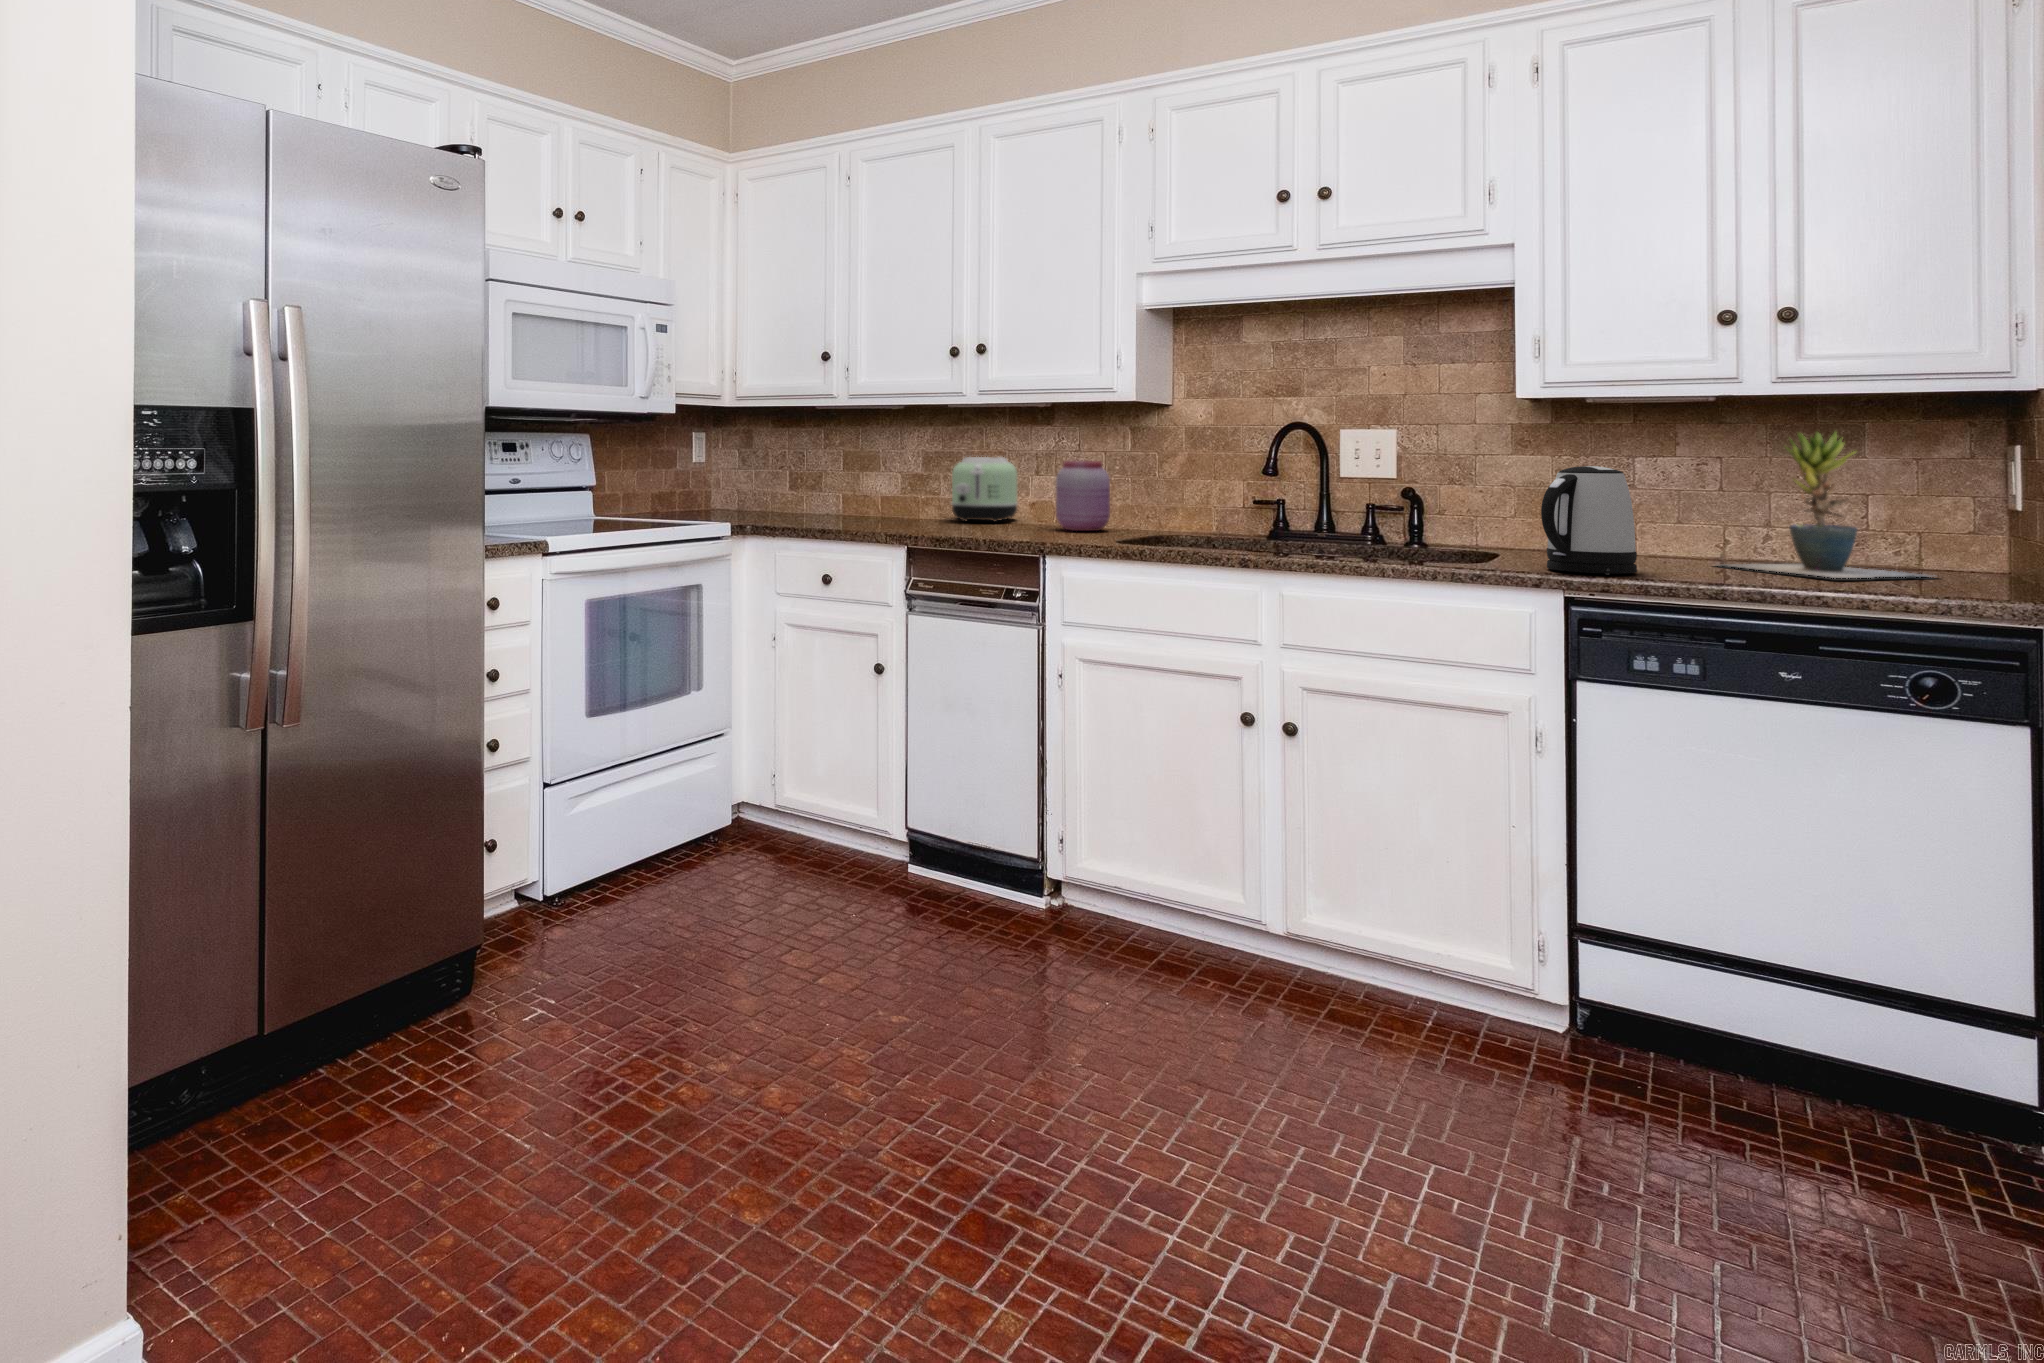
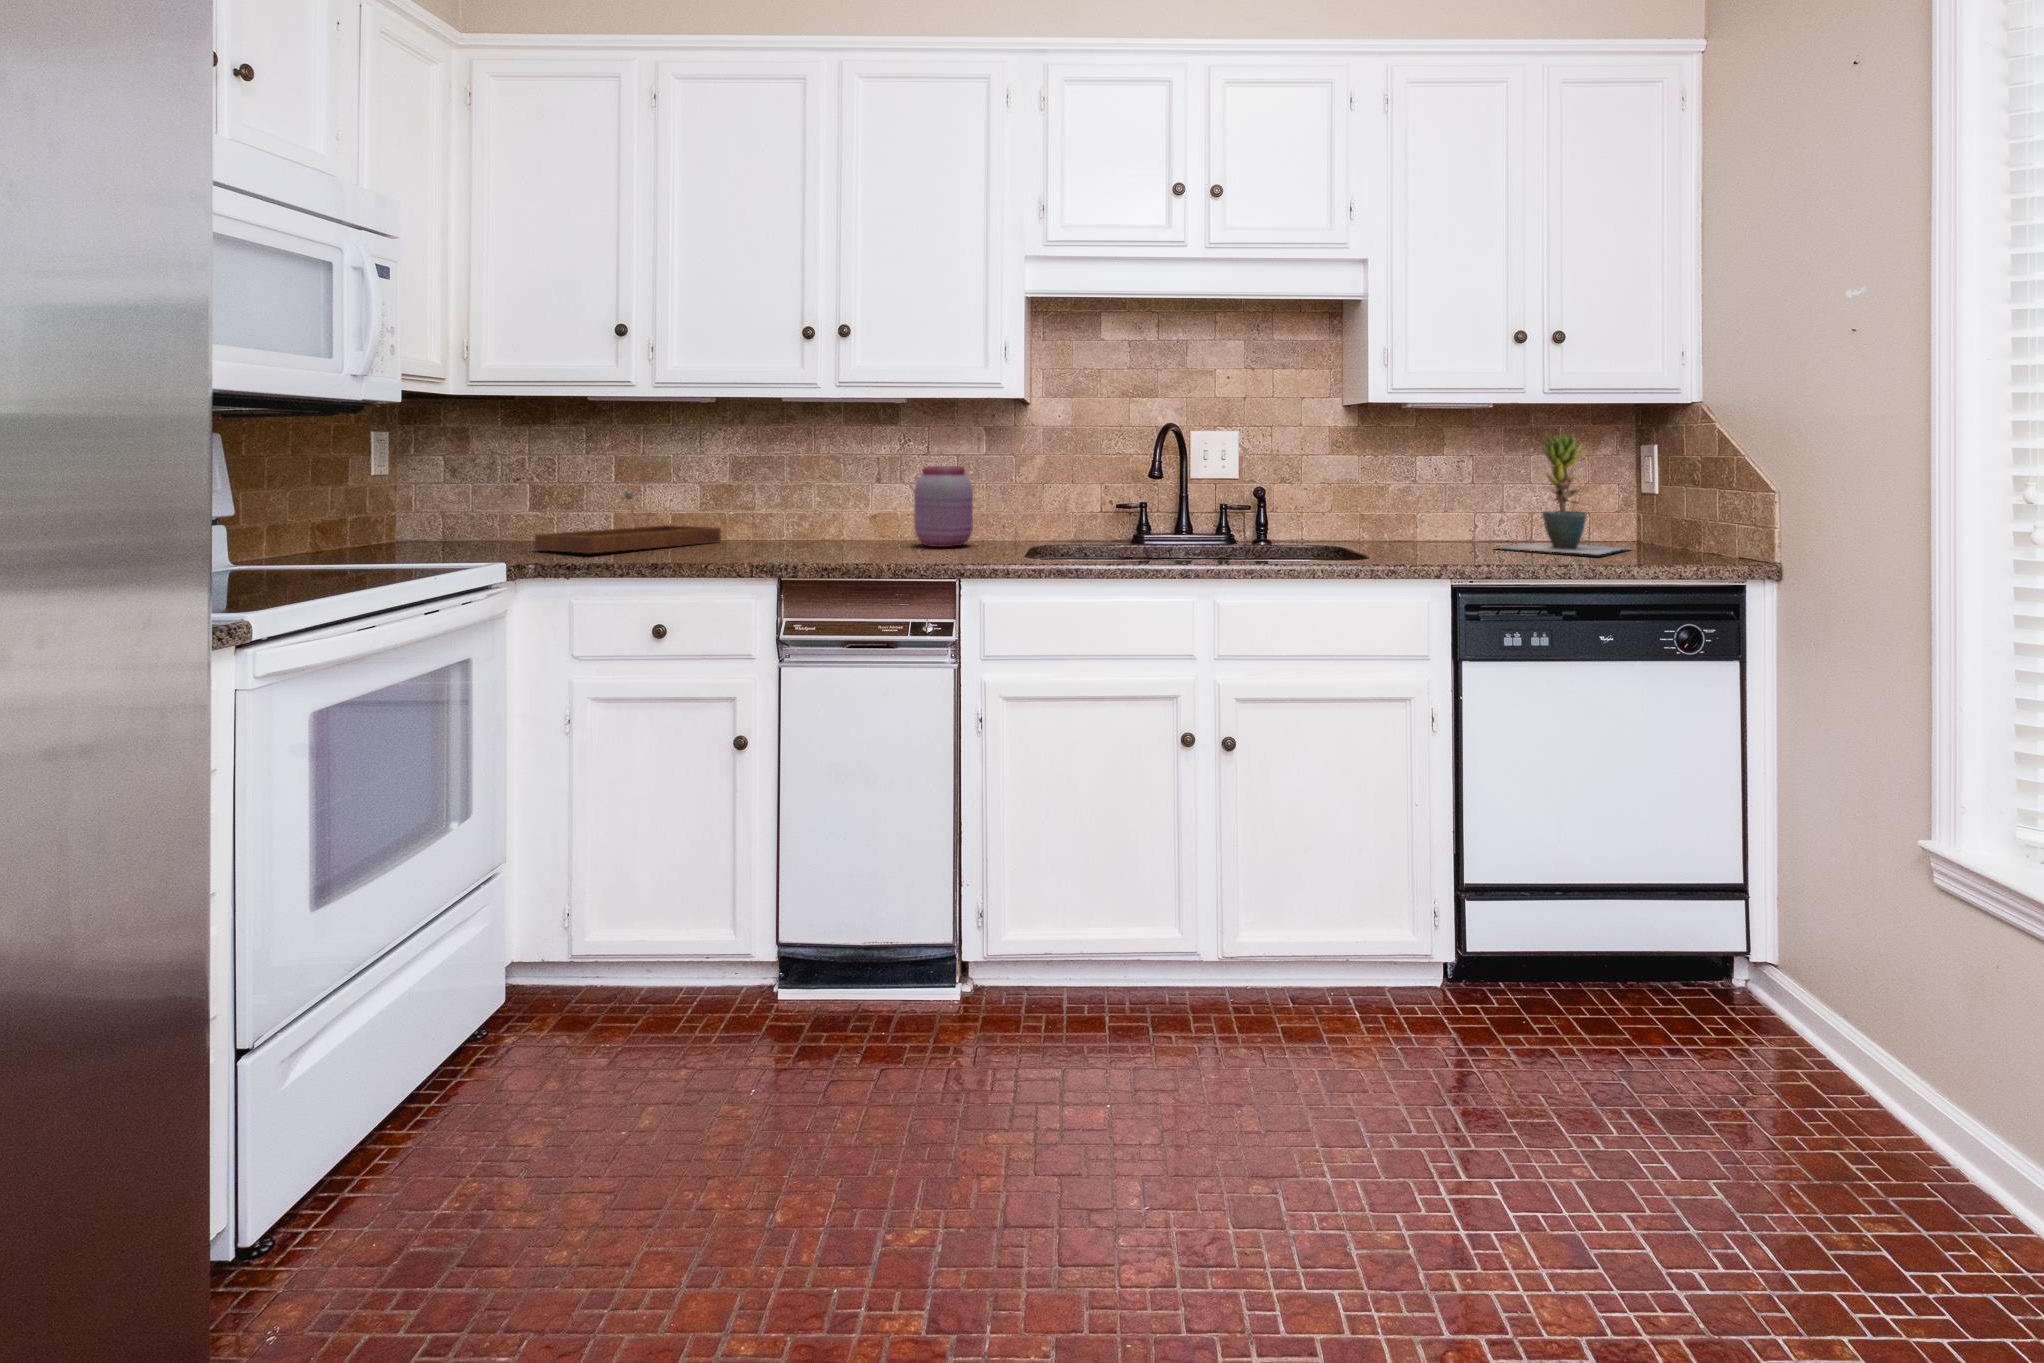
toaster: present [952,457,1017,522] -> none [771,463,847,542]
kettle: present [1541,466,1637,574] -> none [1416,466,1484,563]
tray: none [773,476,913,521] -> present [535,491,721,553]

